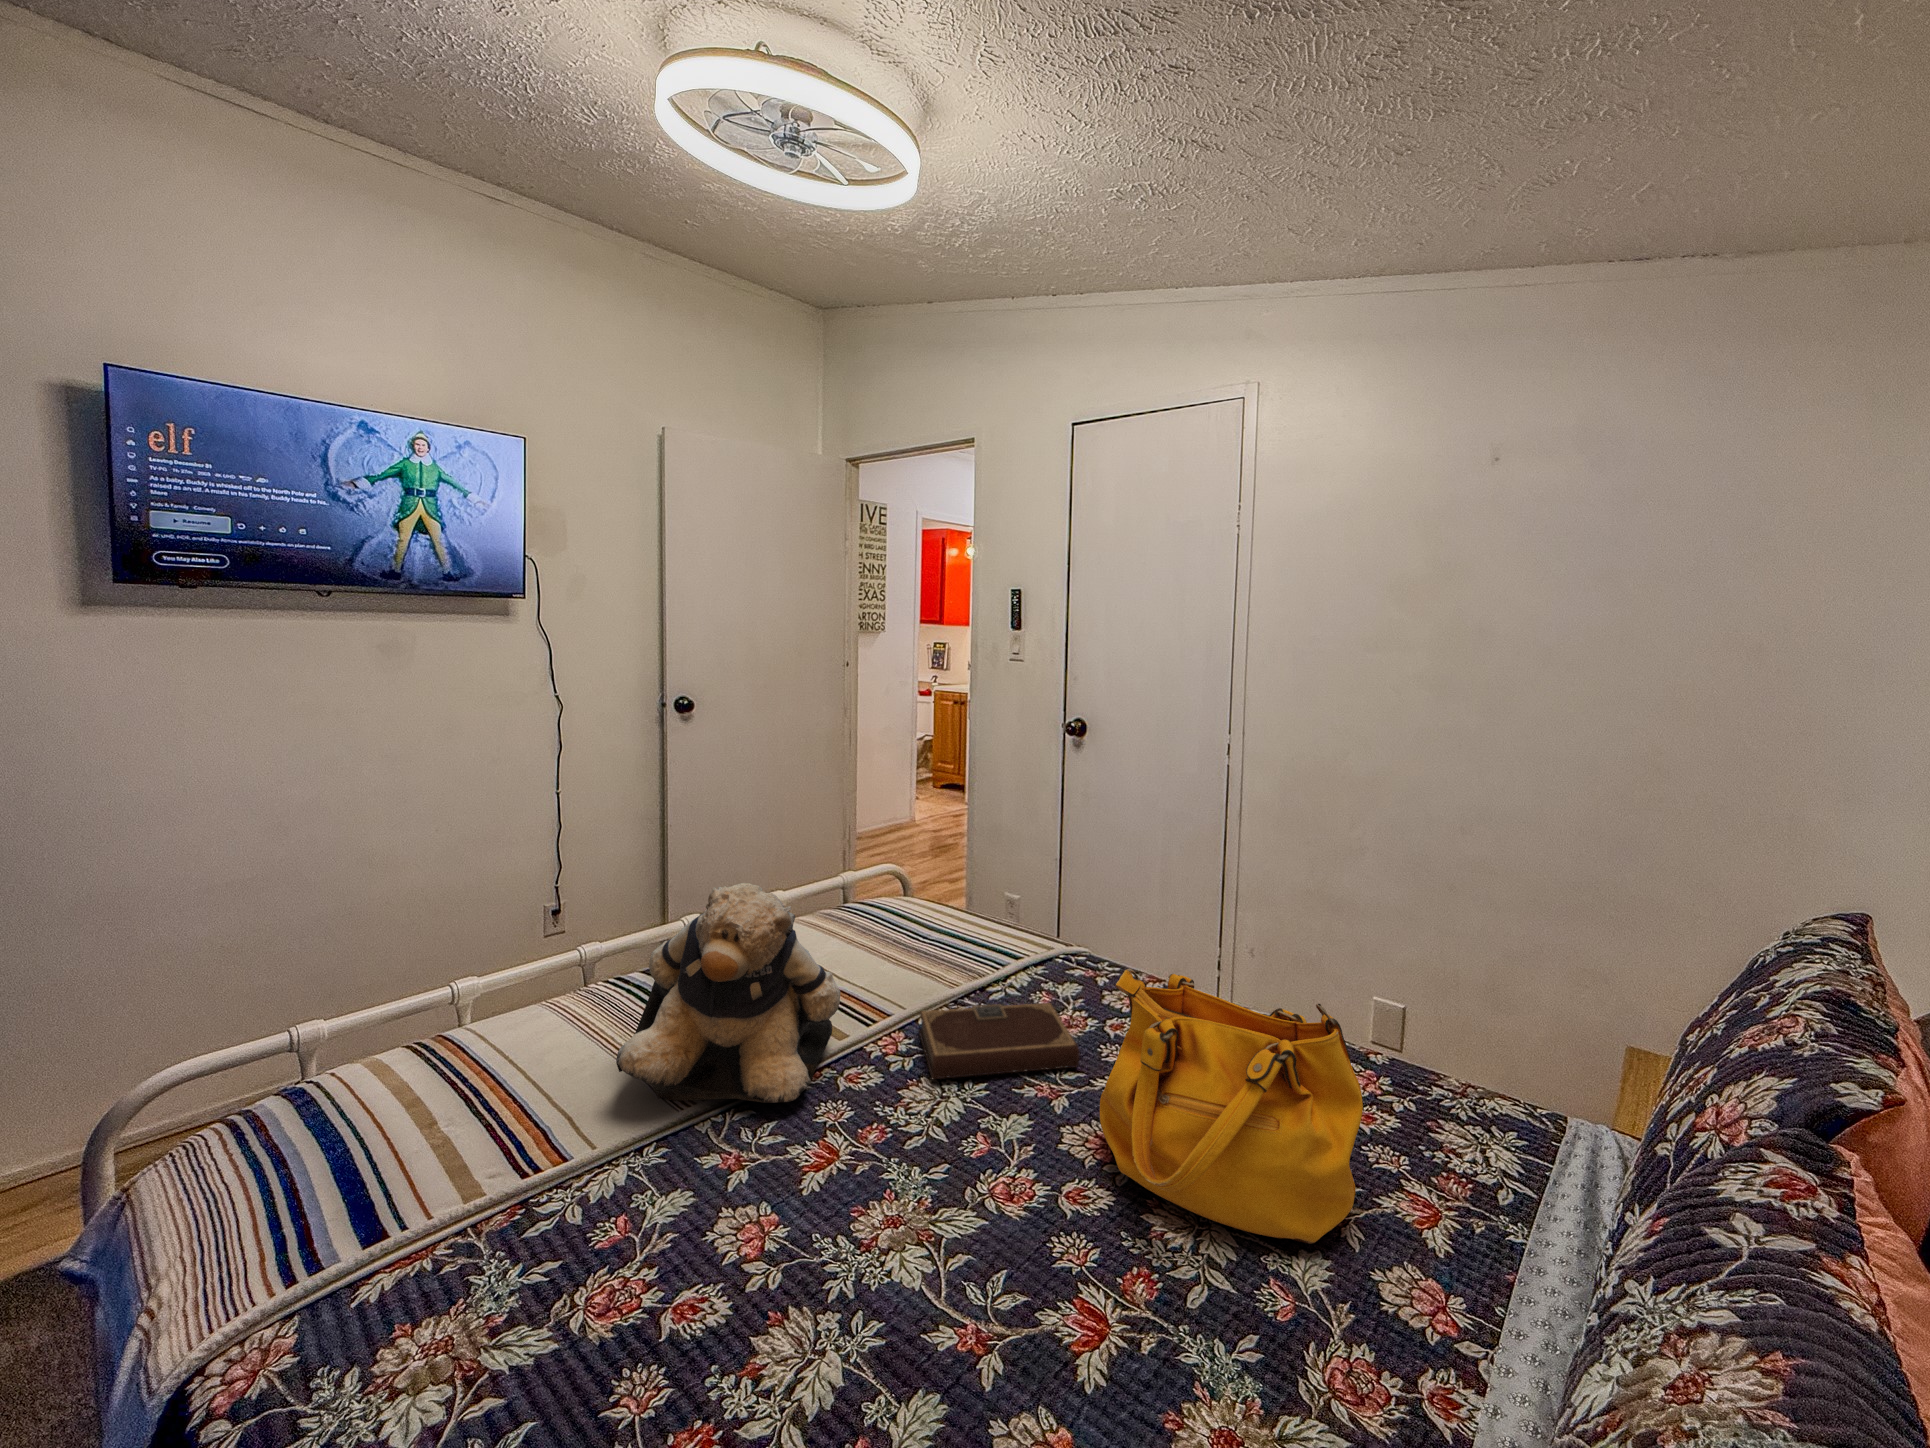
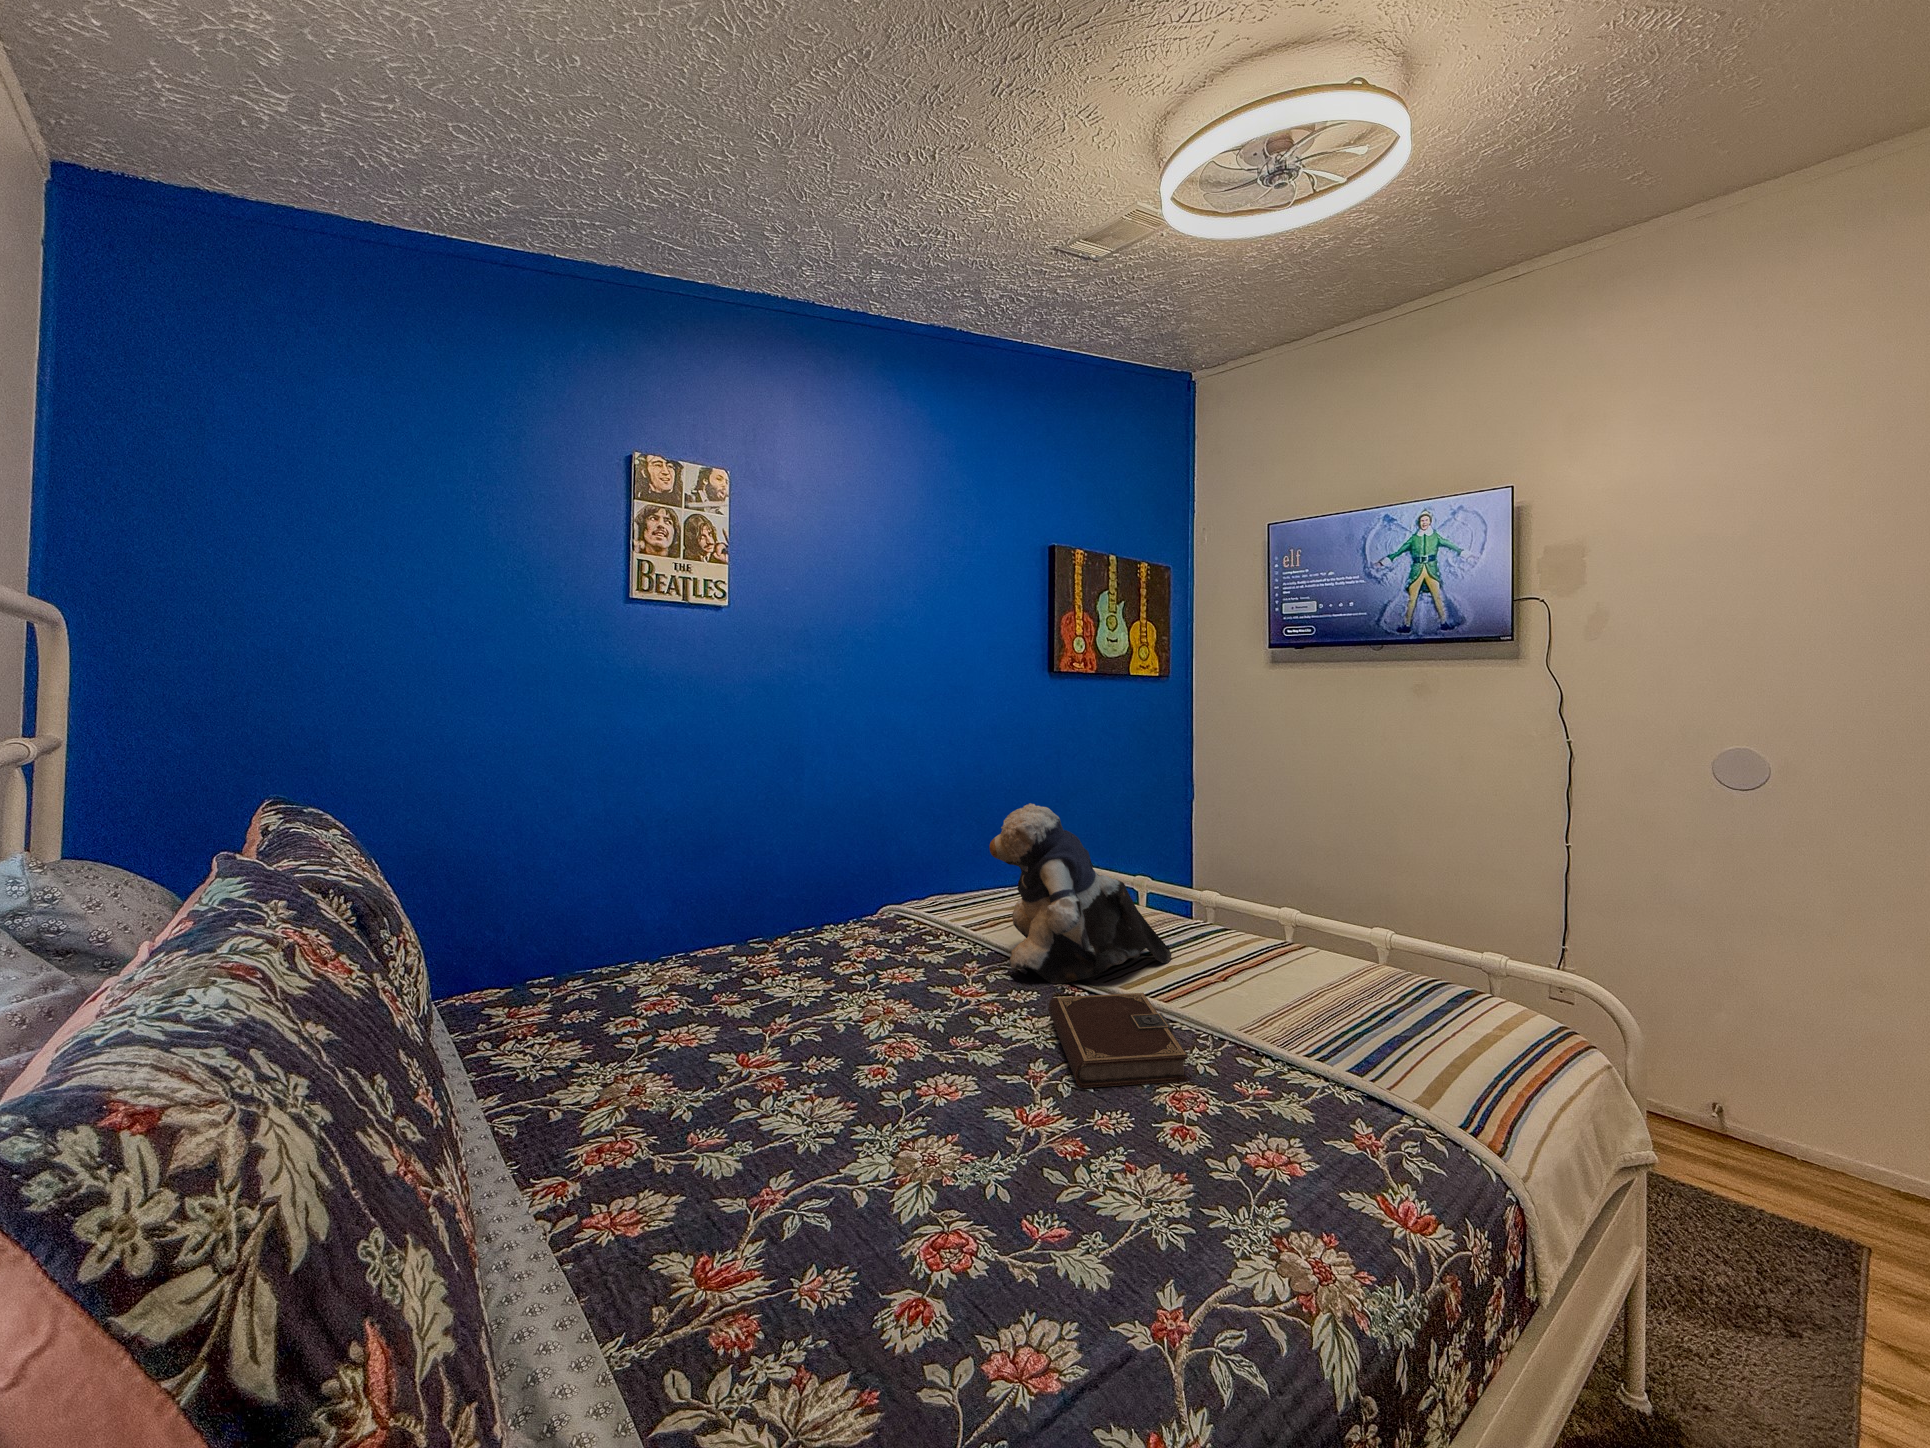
handbag: present [1100,969,1363,1244] -> none [731,919,1007,1221]

